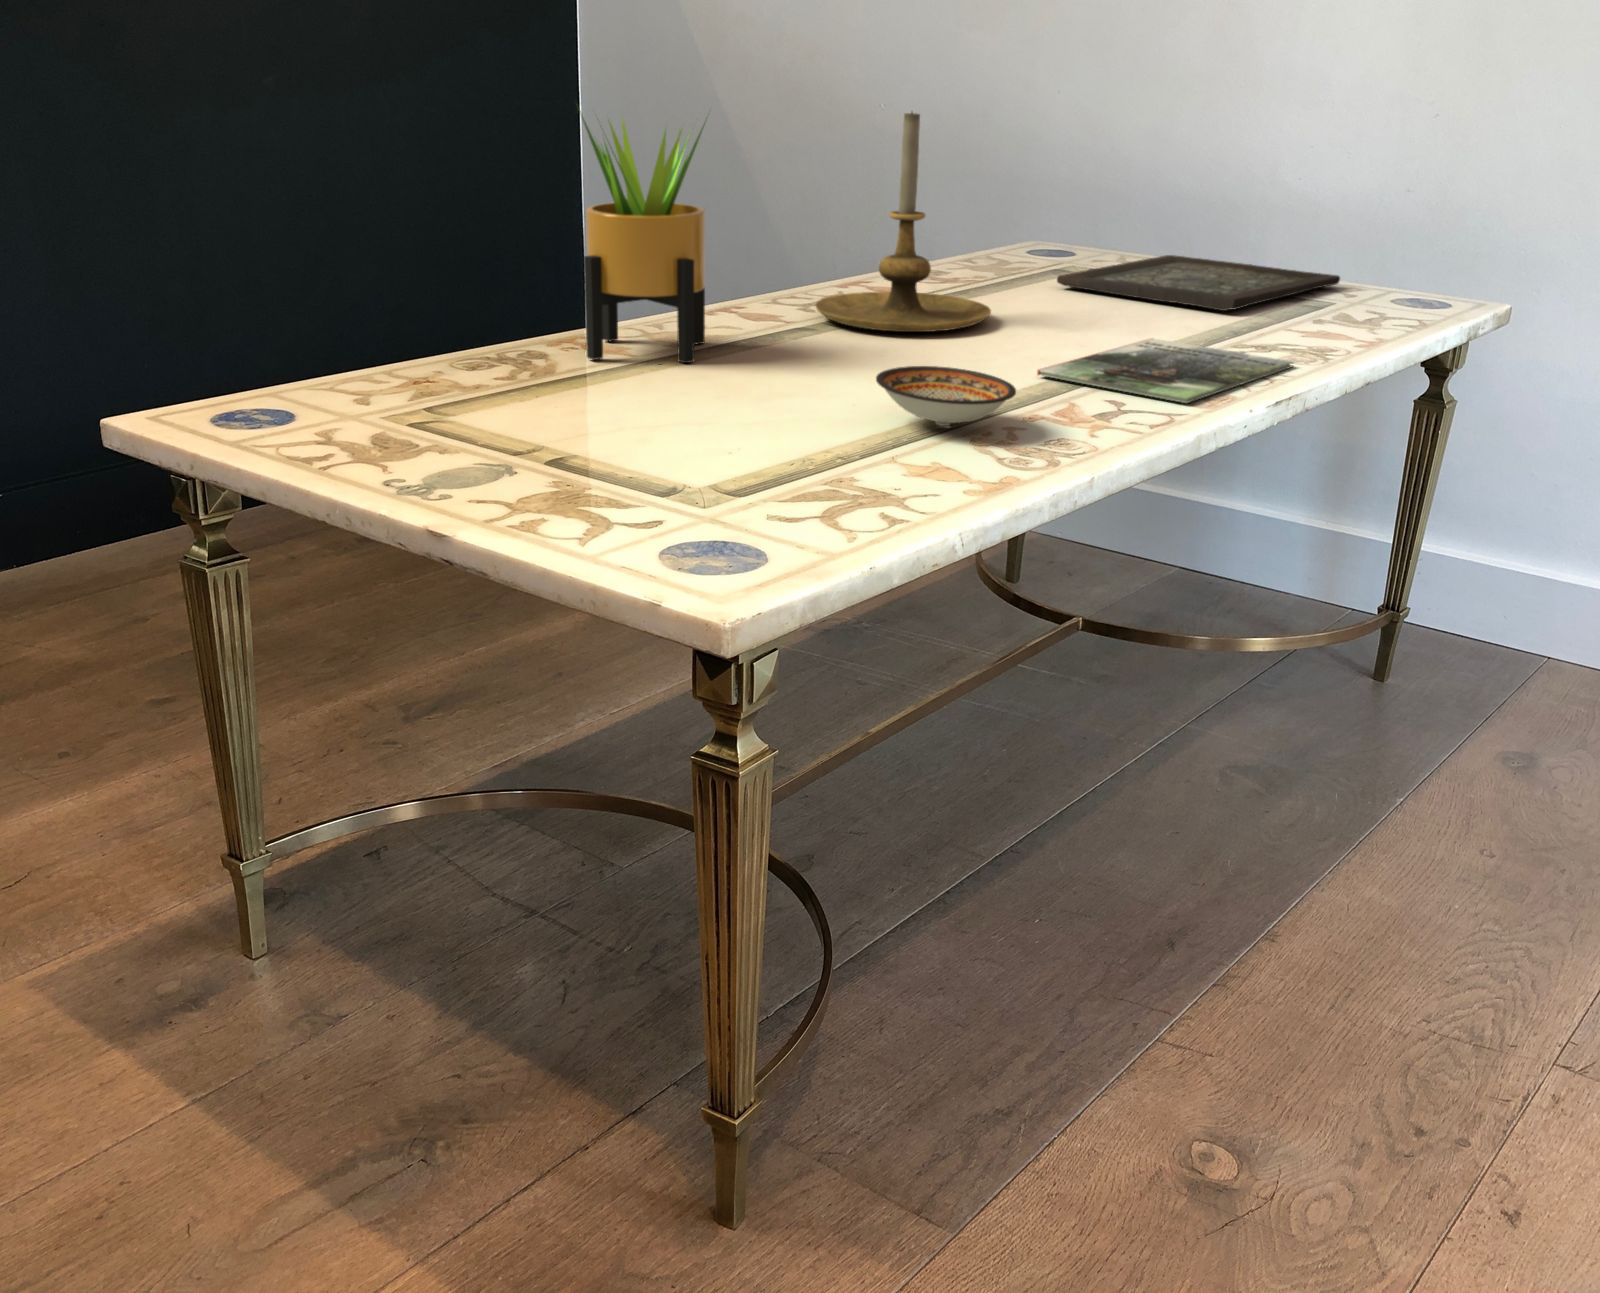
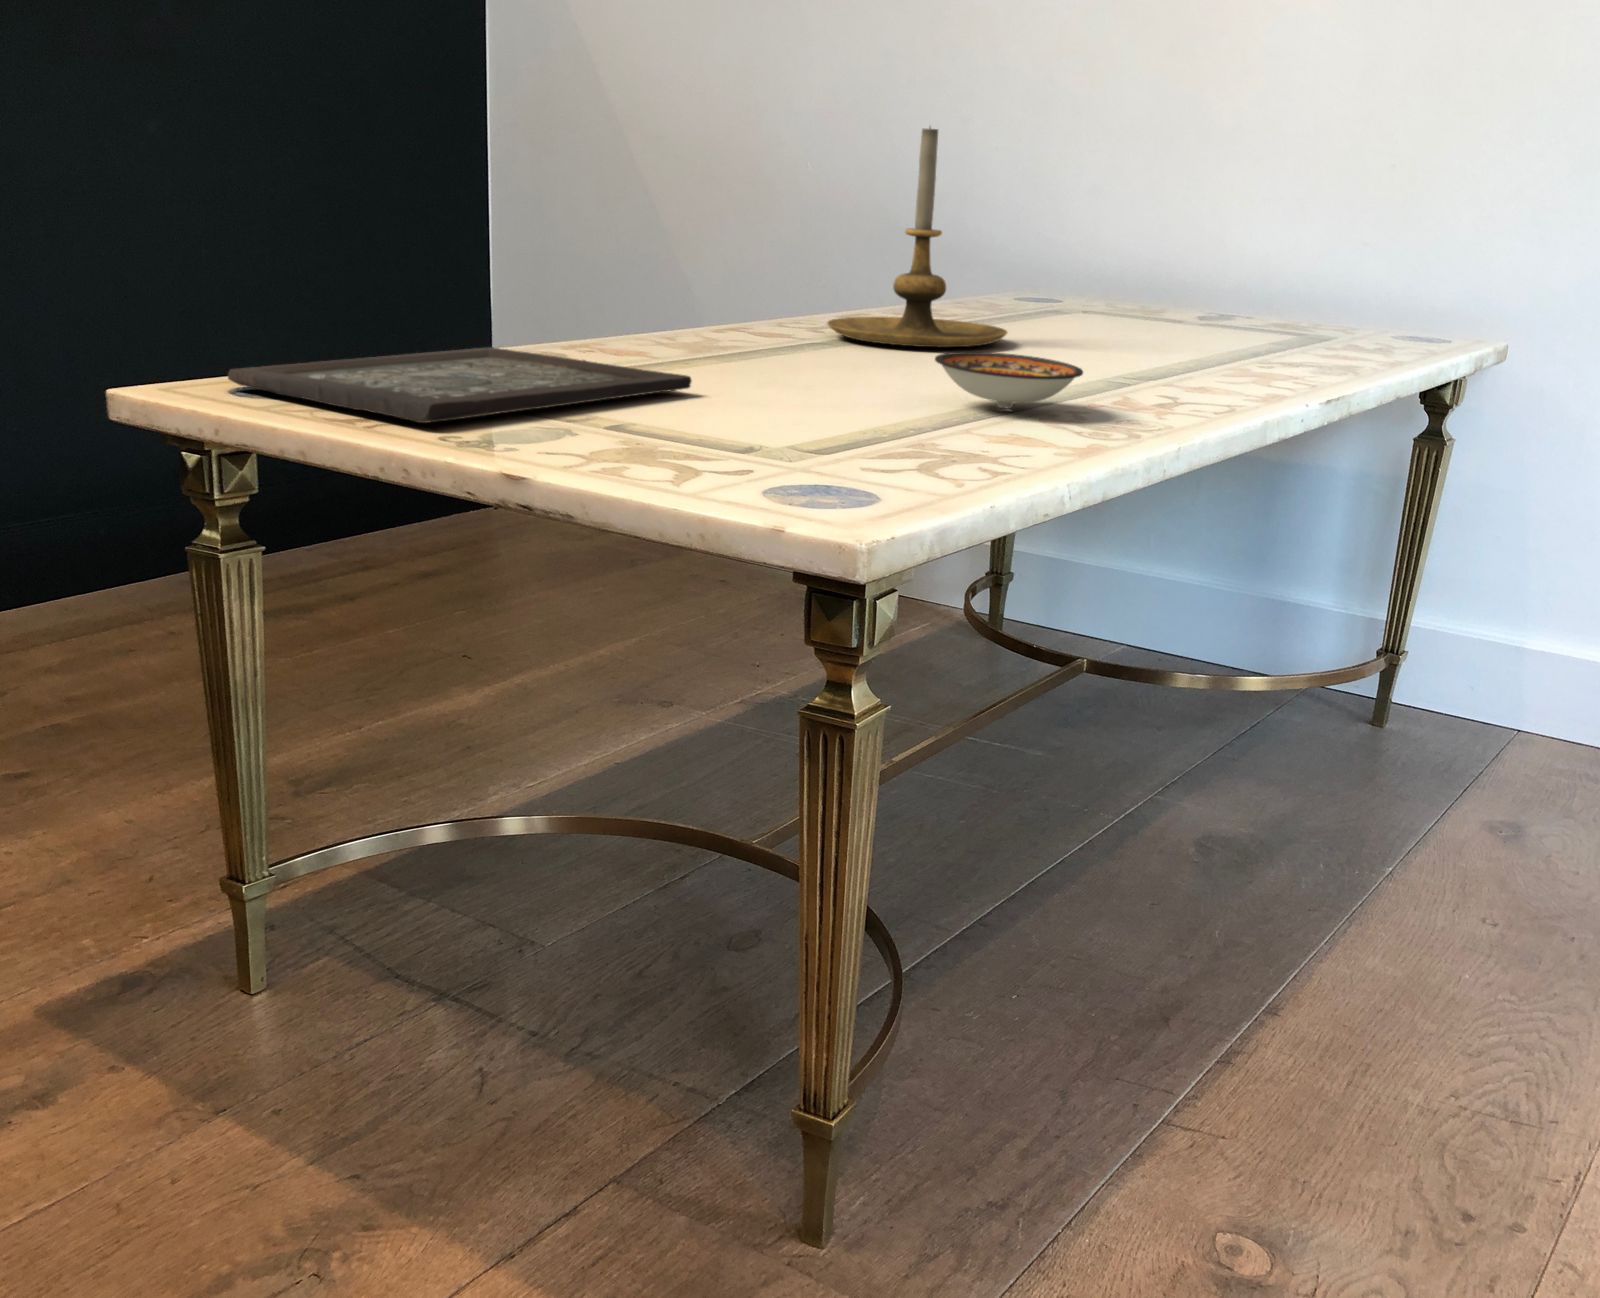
potted plant: present [582,117,707,363] -> none [600,92,746,363]
tray: present [1057,255,1340,311] -> present [228,347,691,423]
magazine: present [1037,338,1293,403] -> none [1078,354,1327,398]

